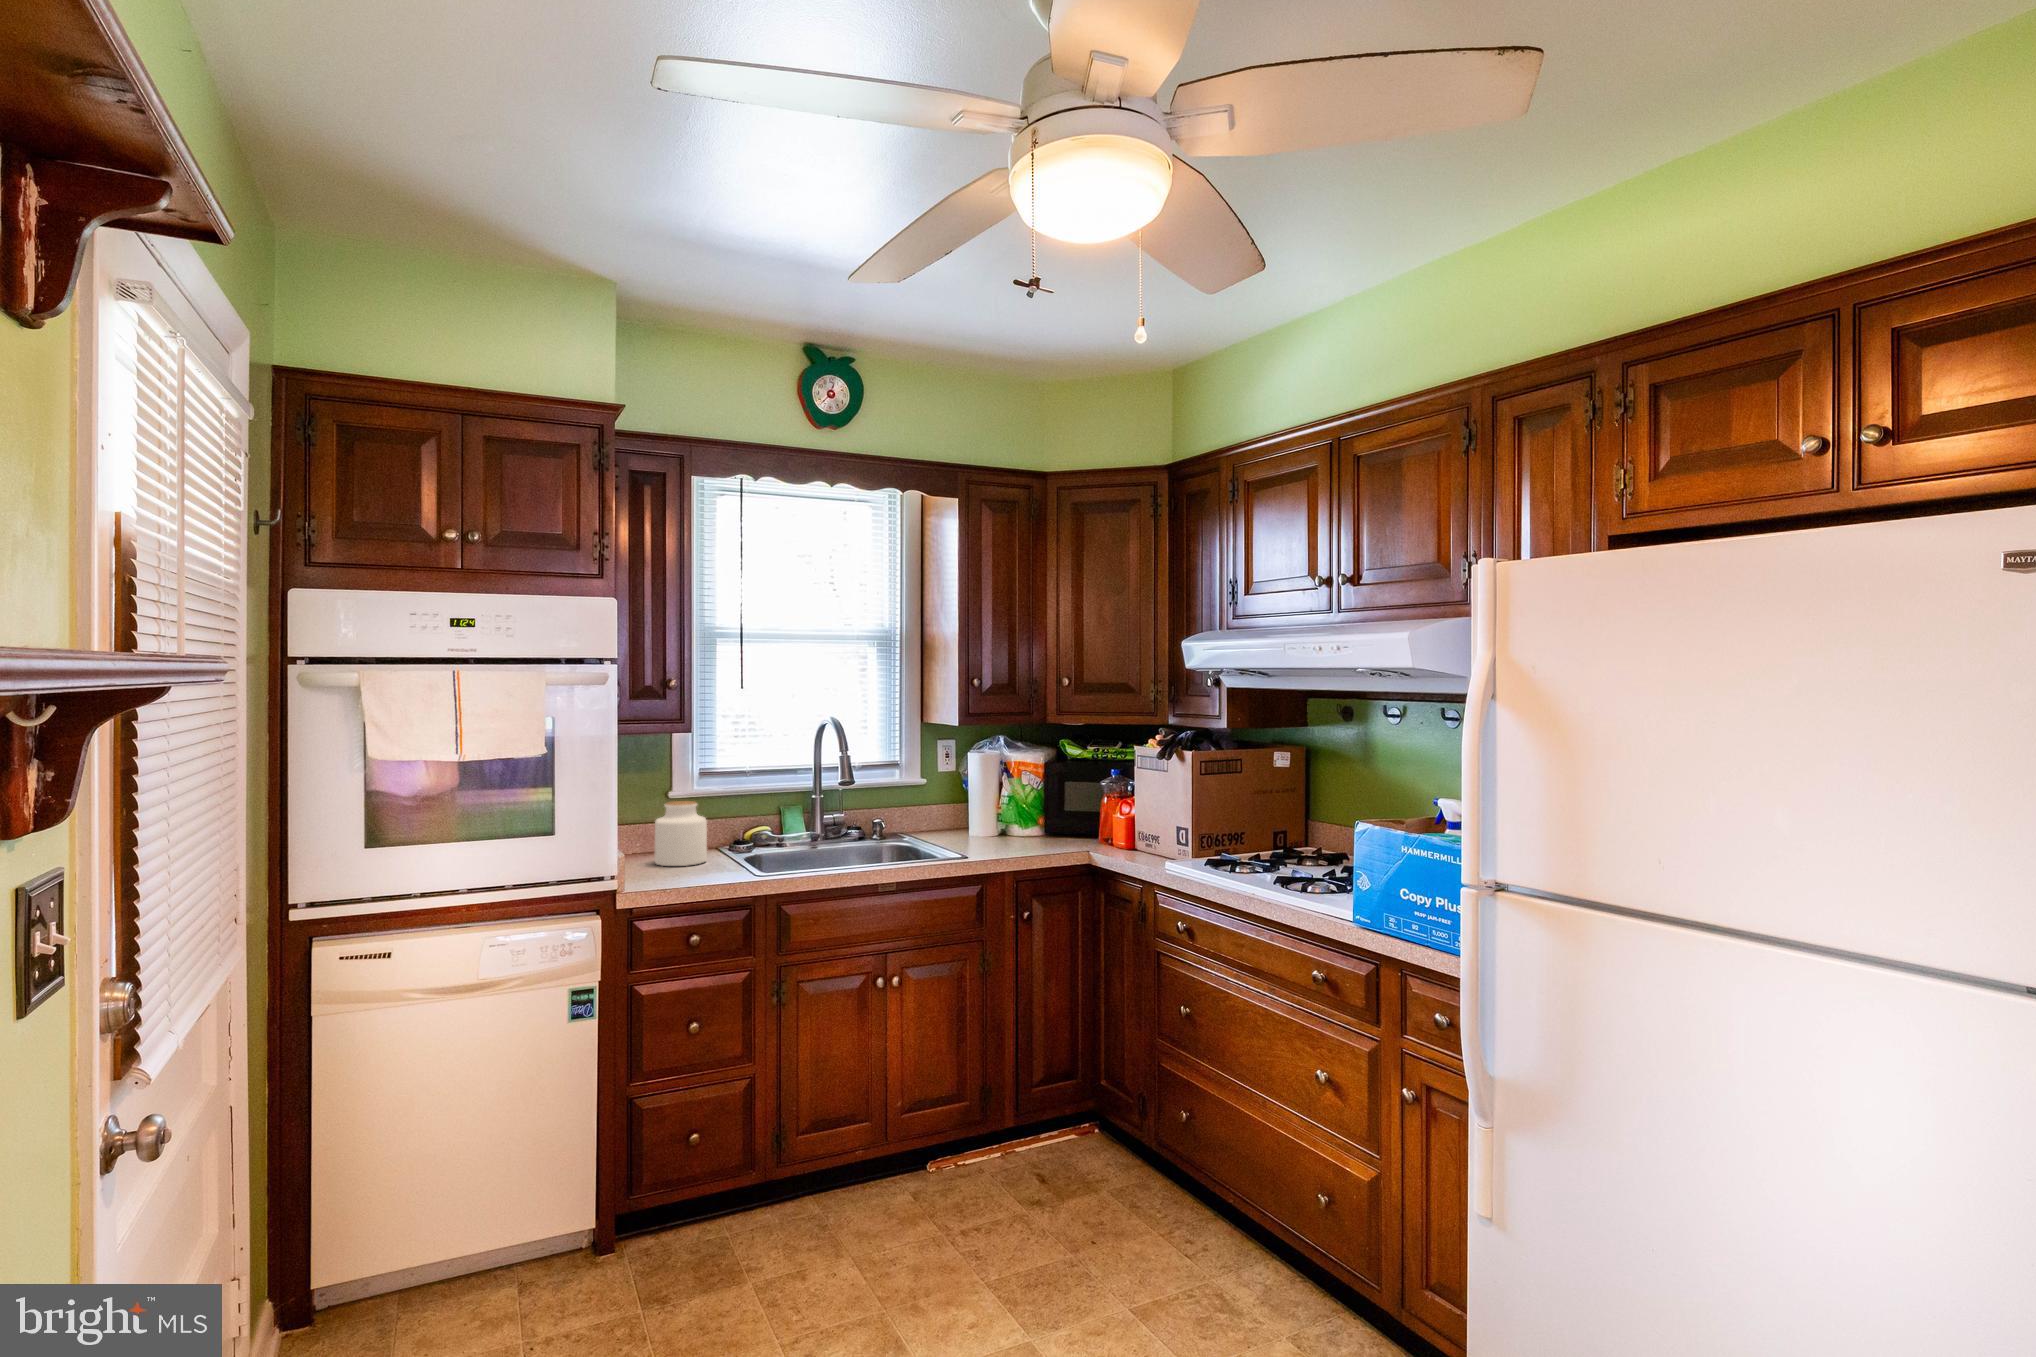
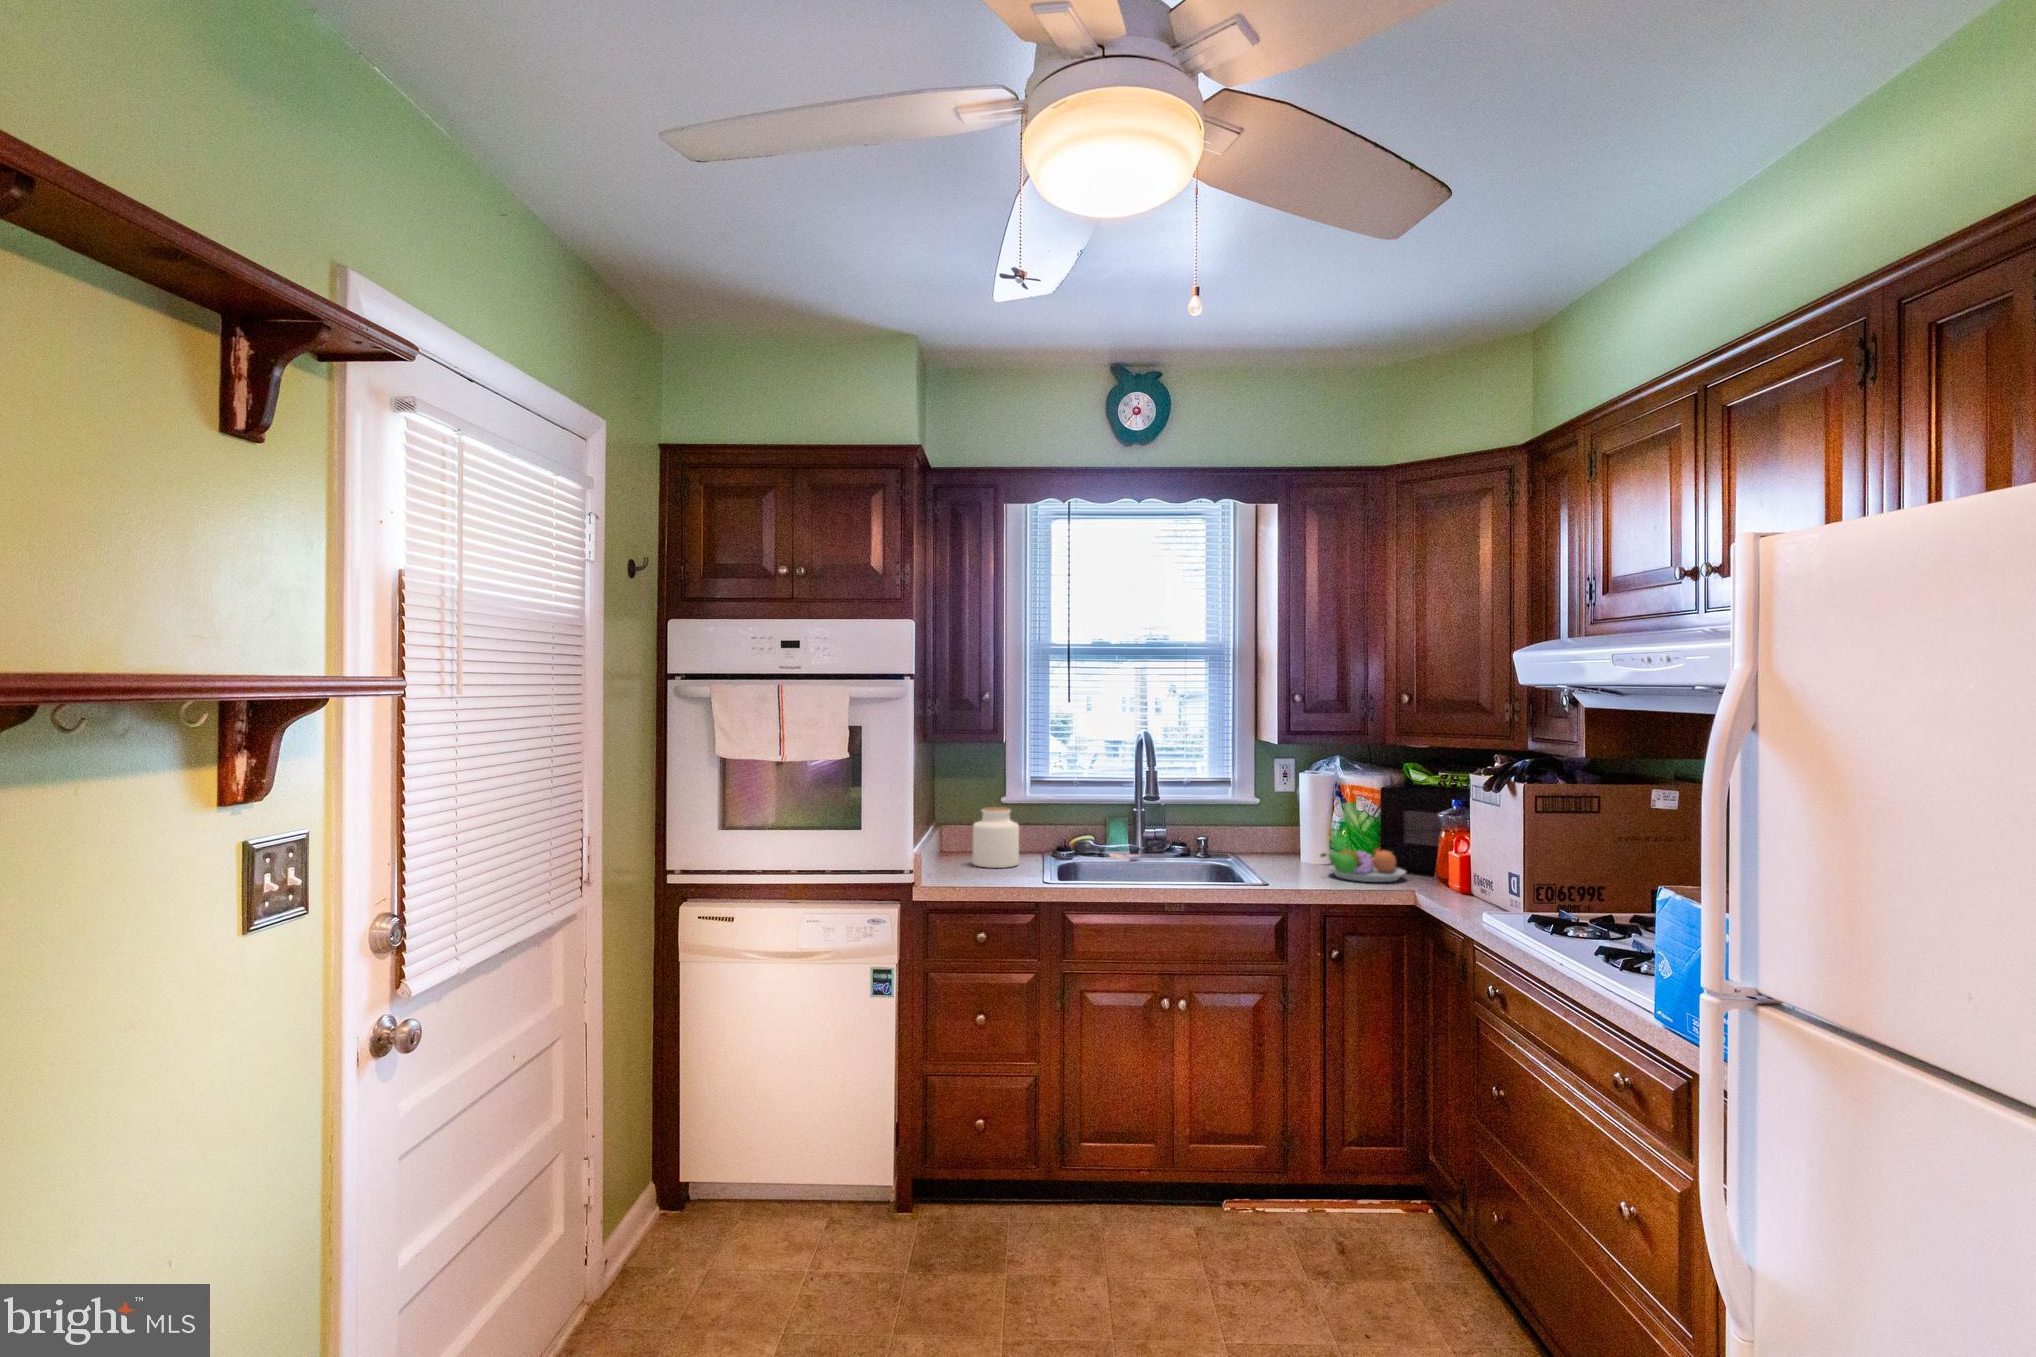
fruit bowl: none [1000,815,1072,848] -> present [1320,846,1405,882]

